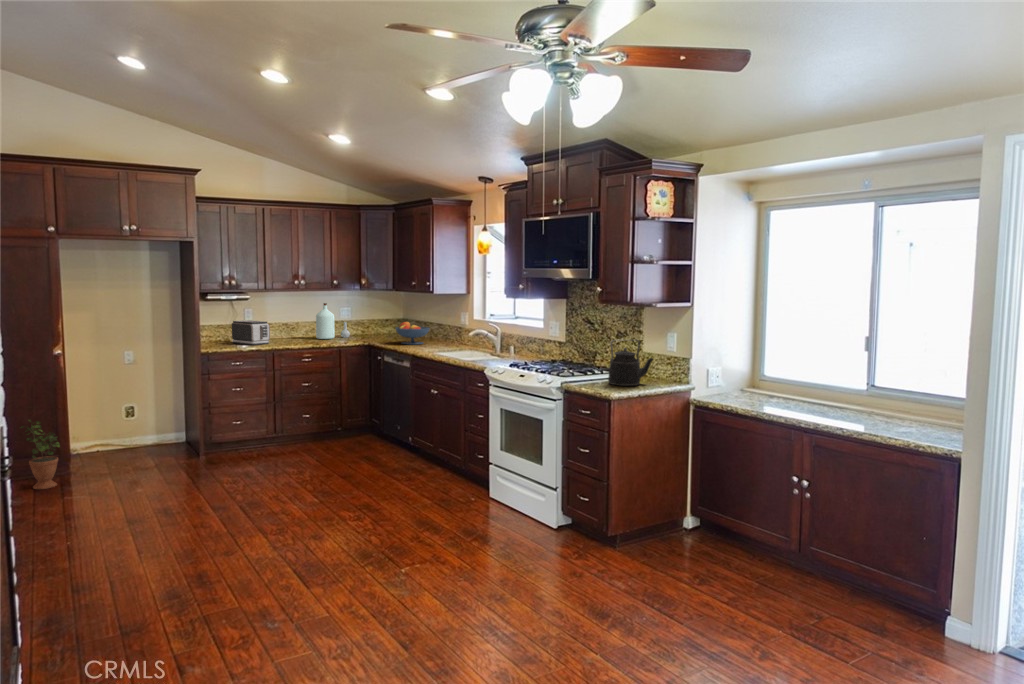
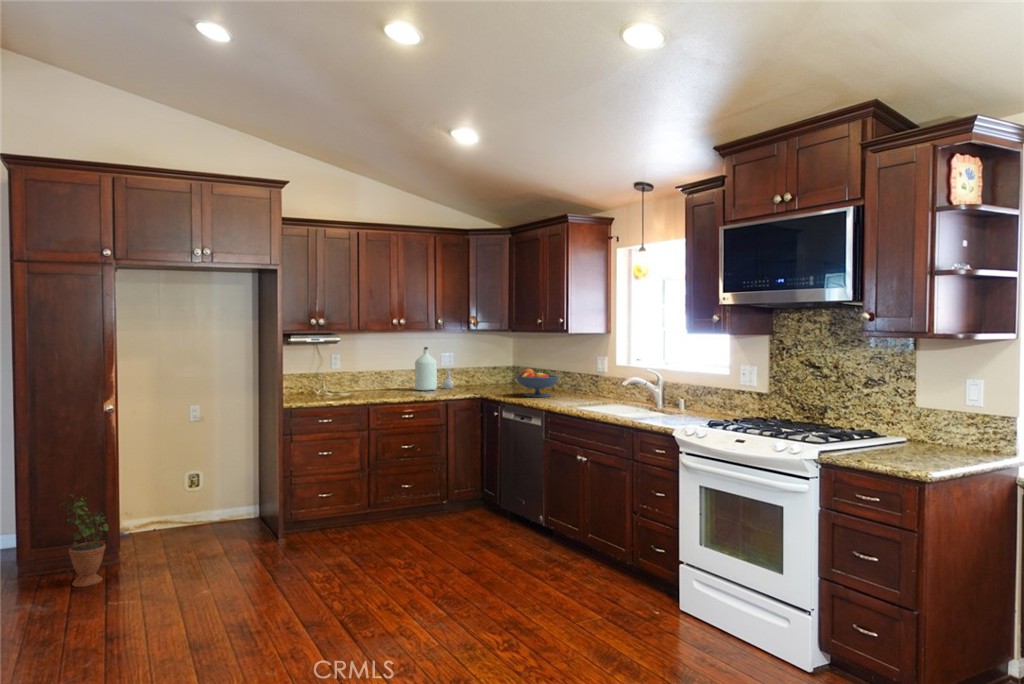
toaster: present [232,320,270,345] -> none [317,368,363,398]
kettle: present [608,340,653,386] -> none [891,389,961,459]

